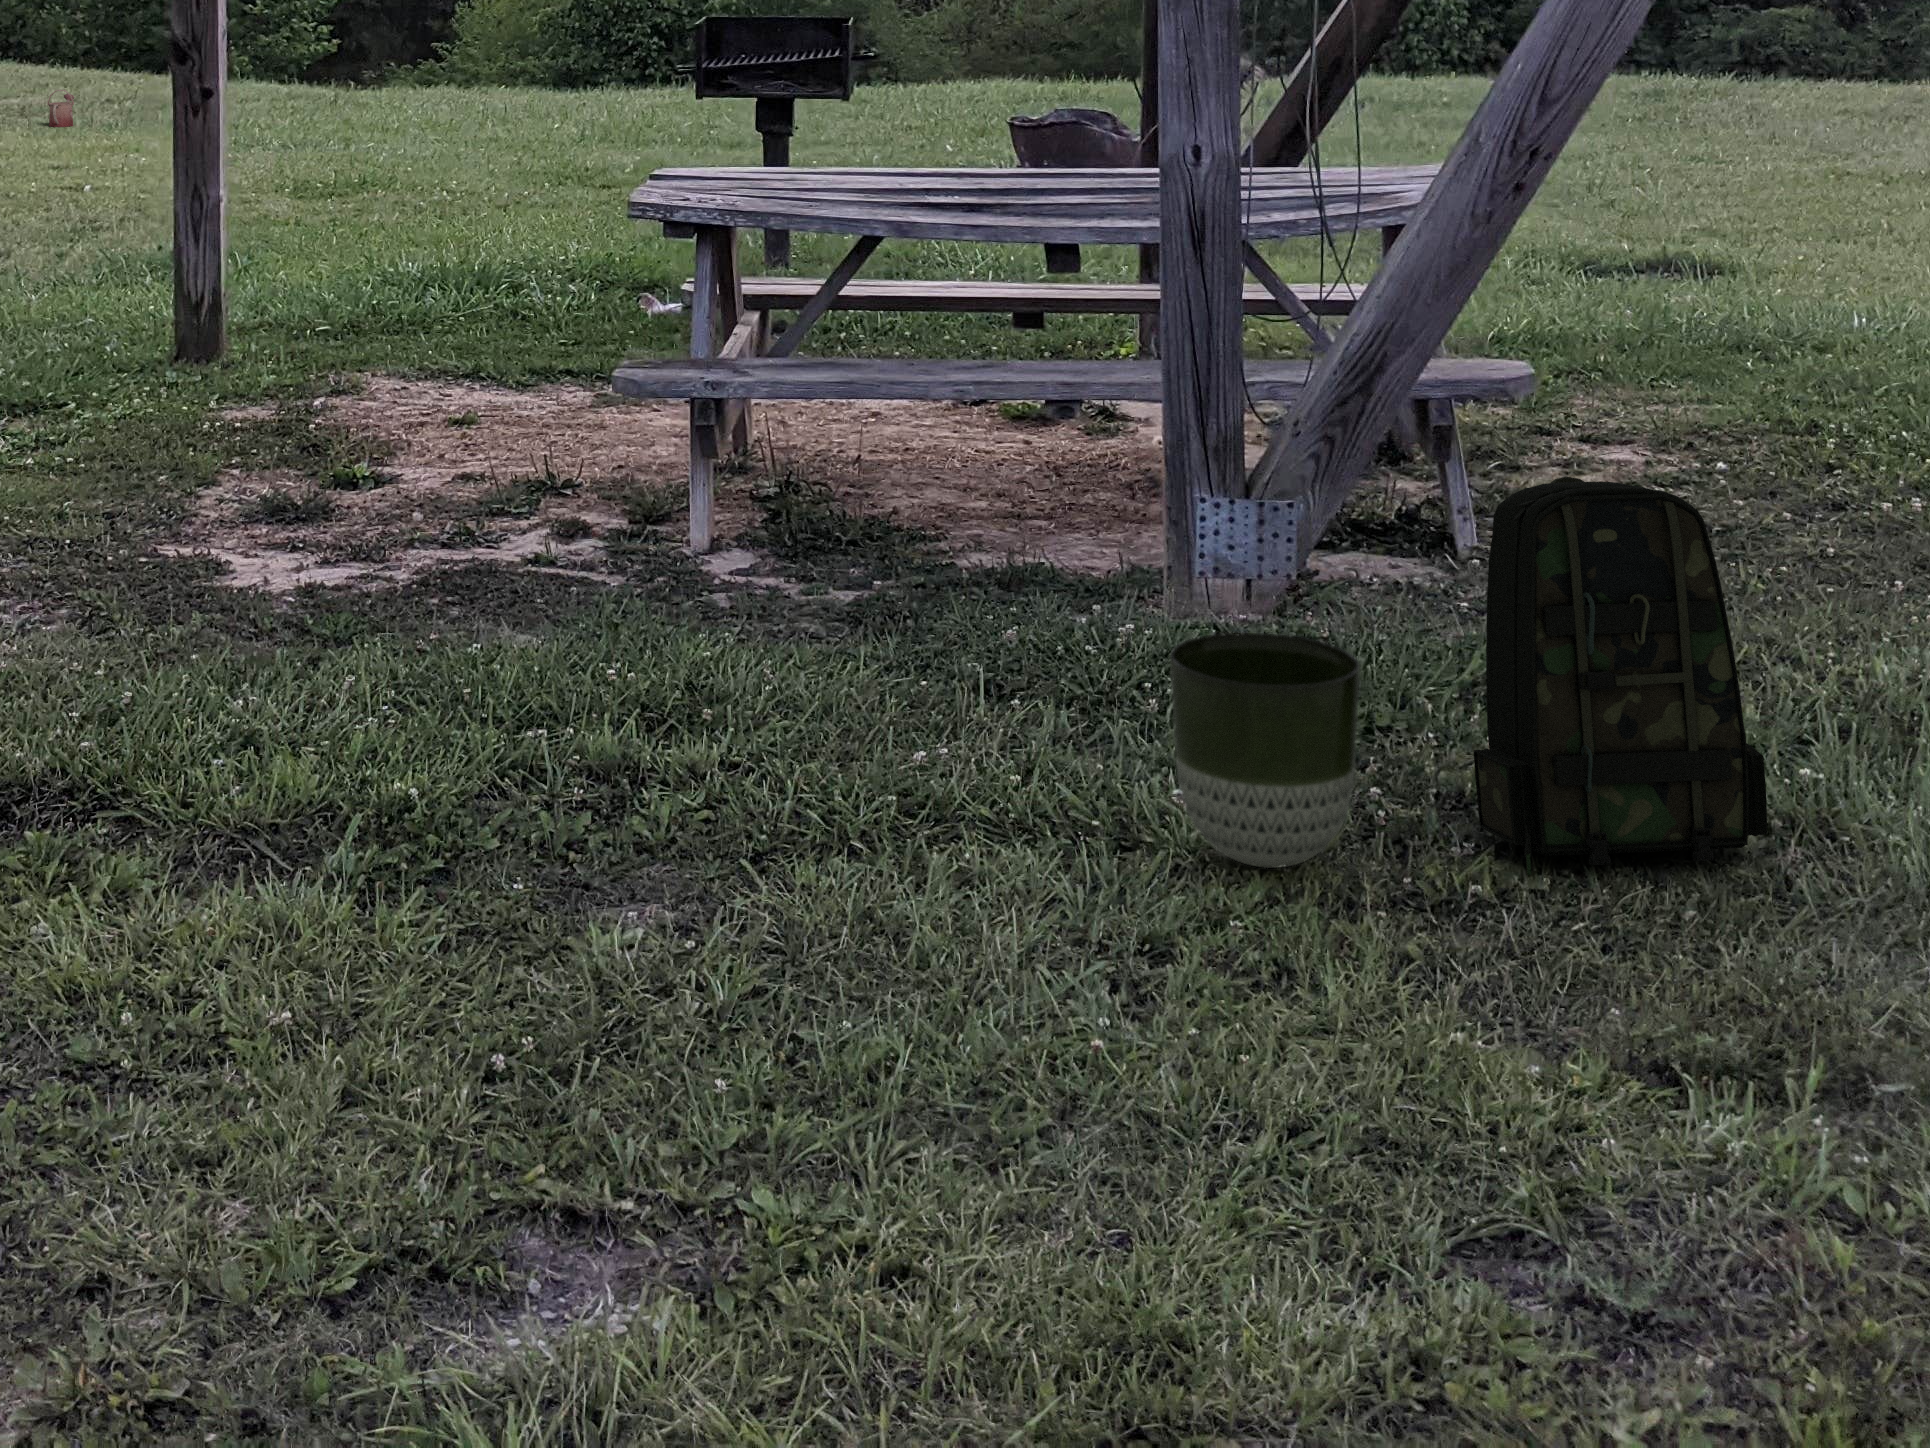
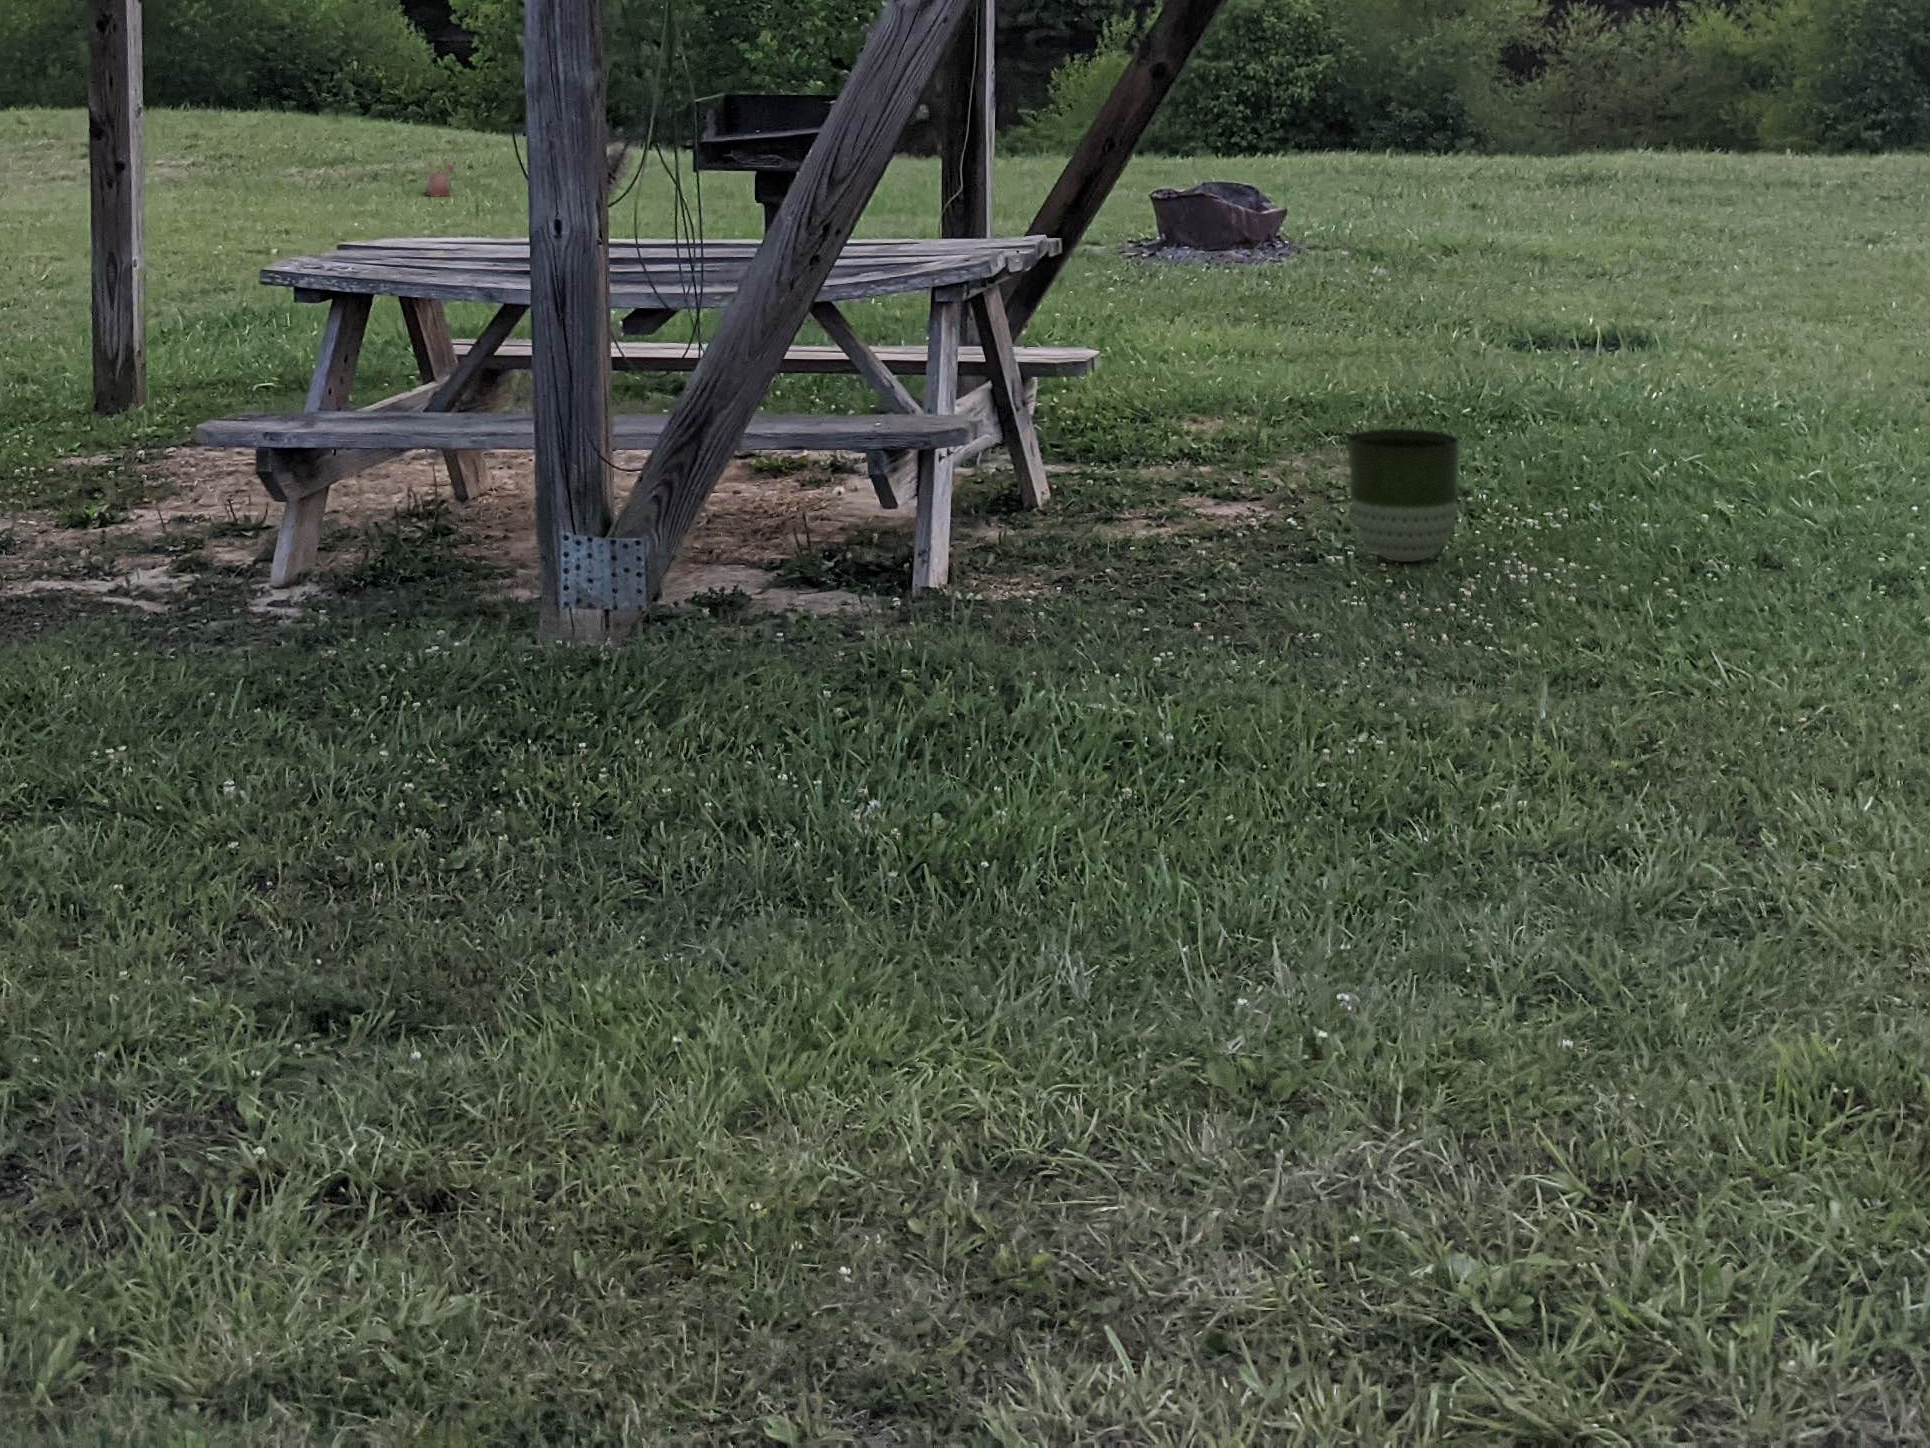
backpack: present [1474,476,1767,875] -> none [369,528,612,871]
planter: present [1170,633,1360,868] -> present [1348,429,1459,562]

